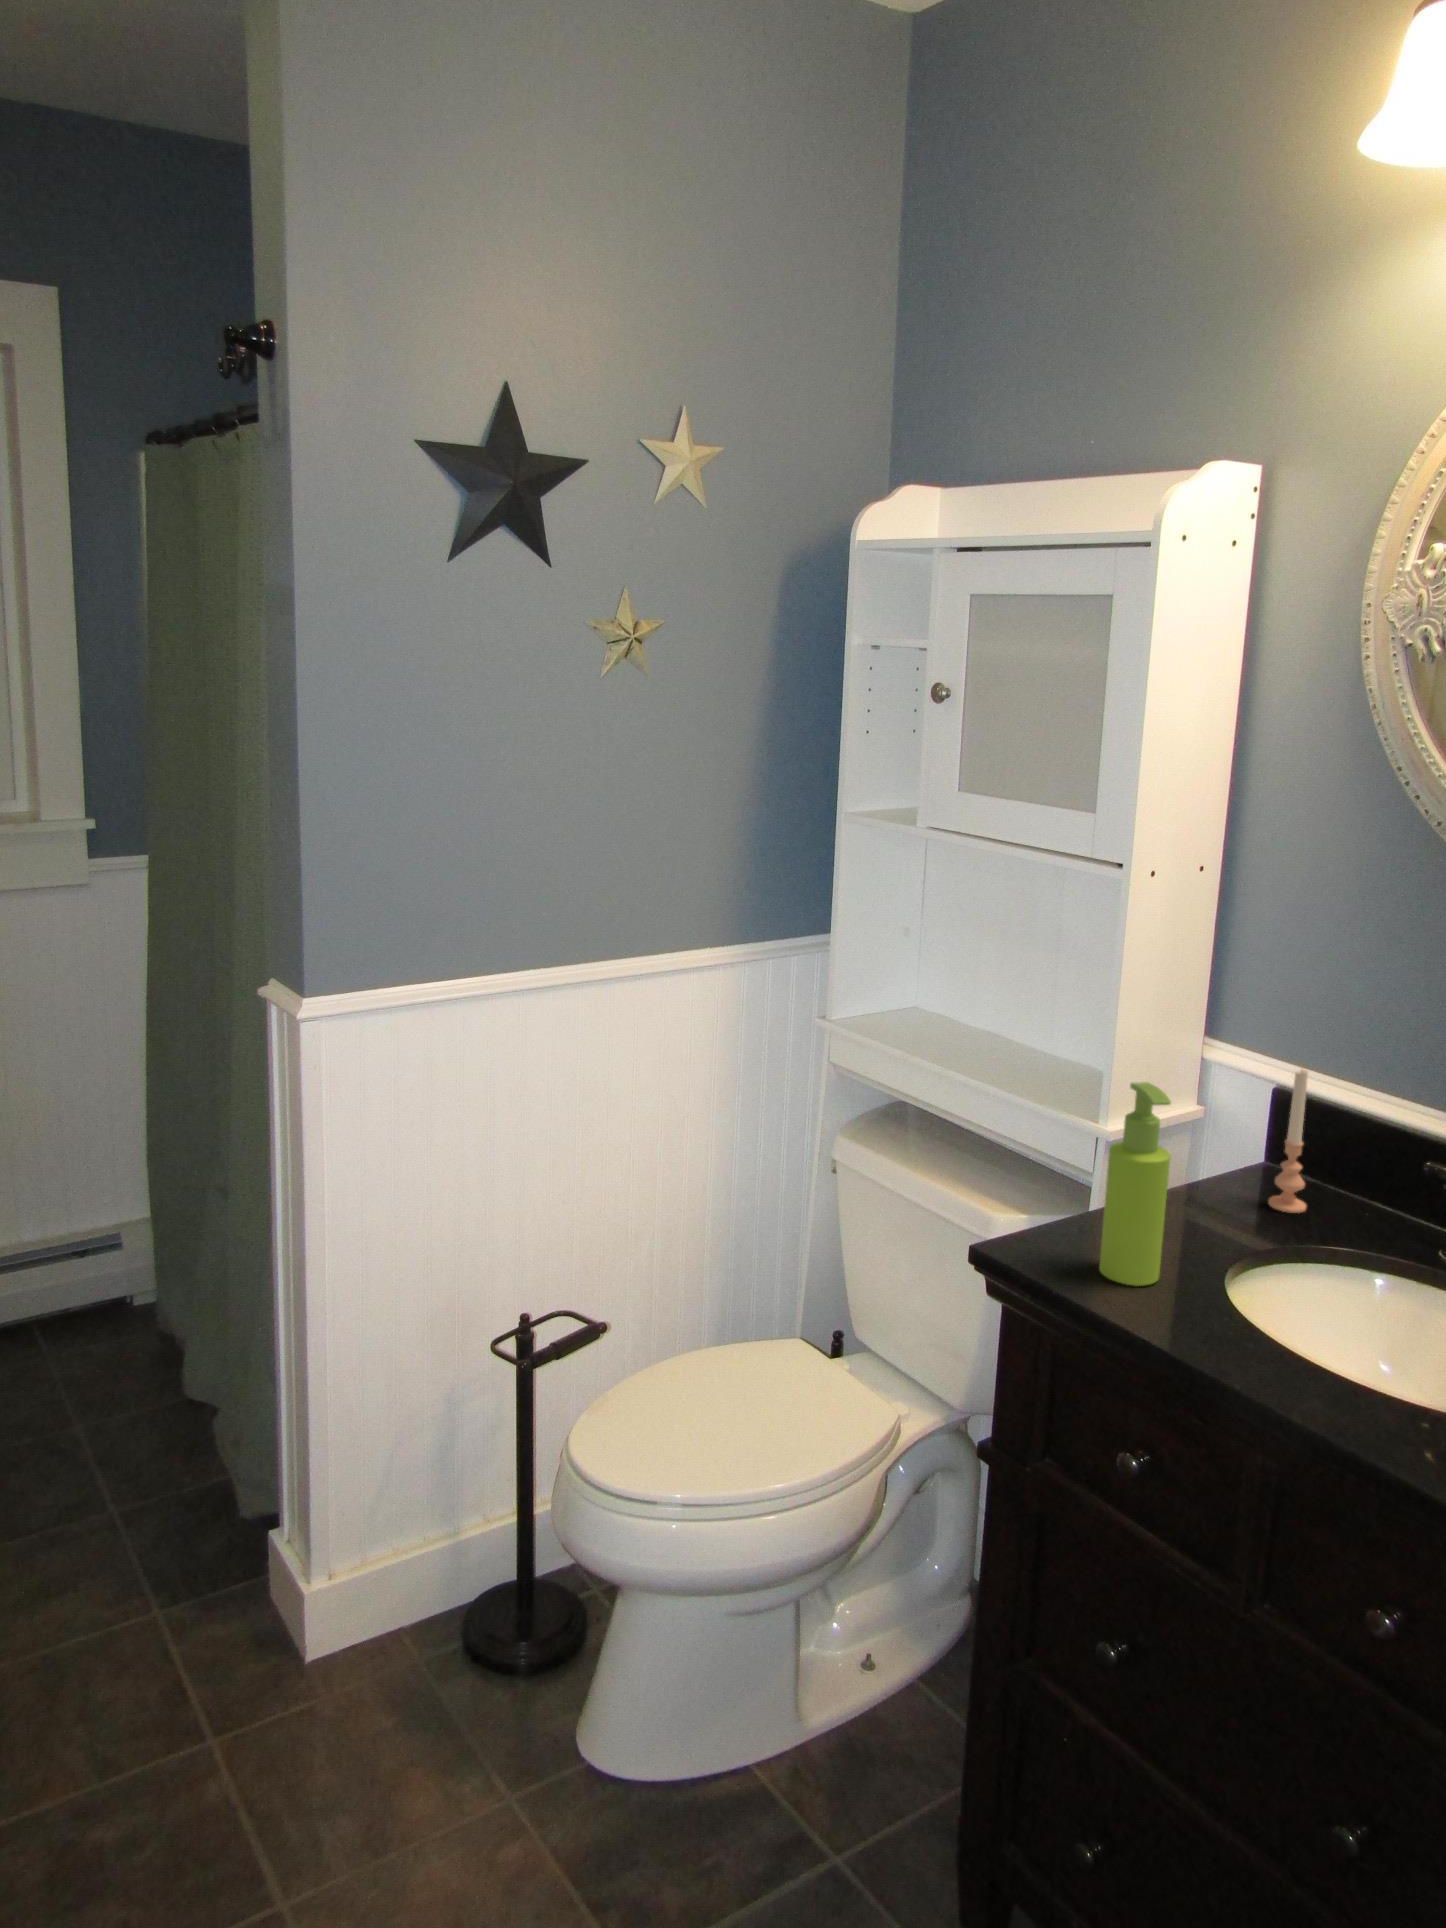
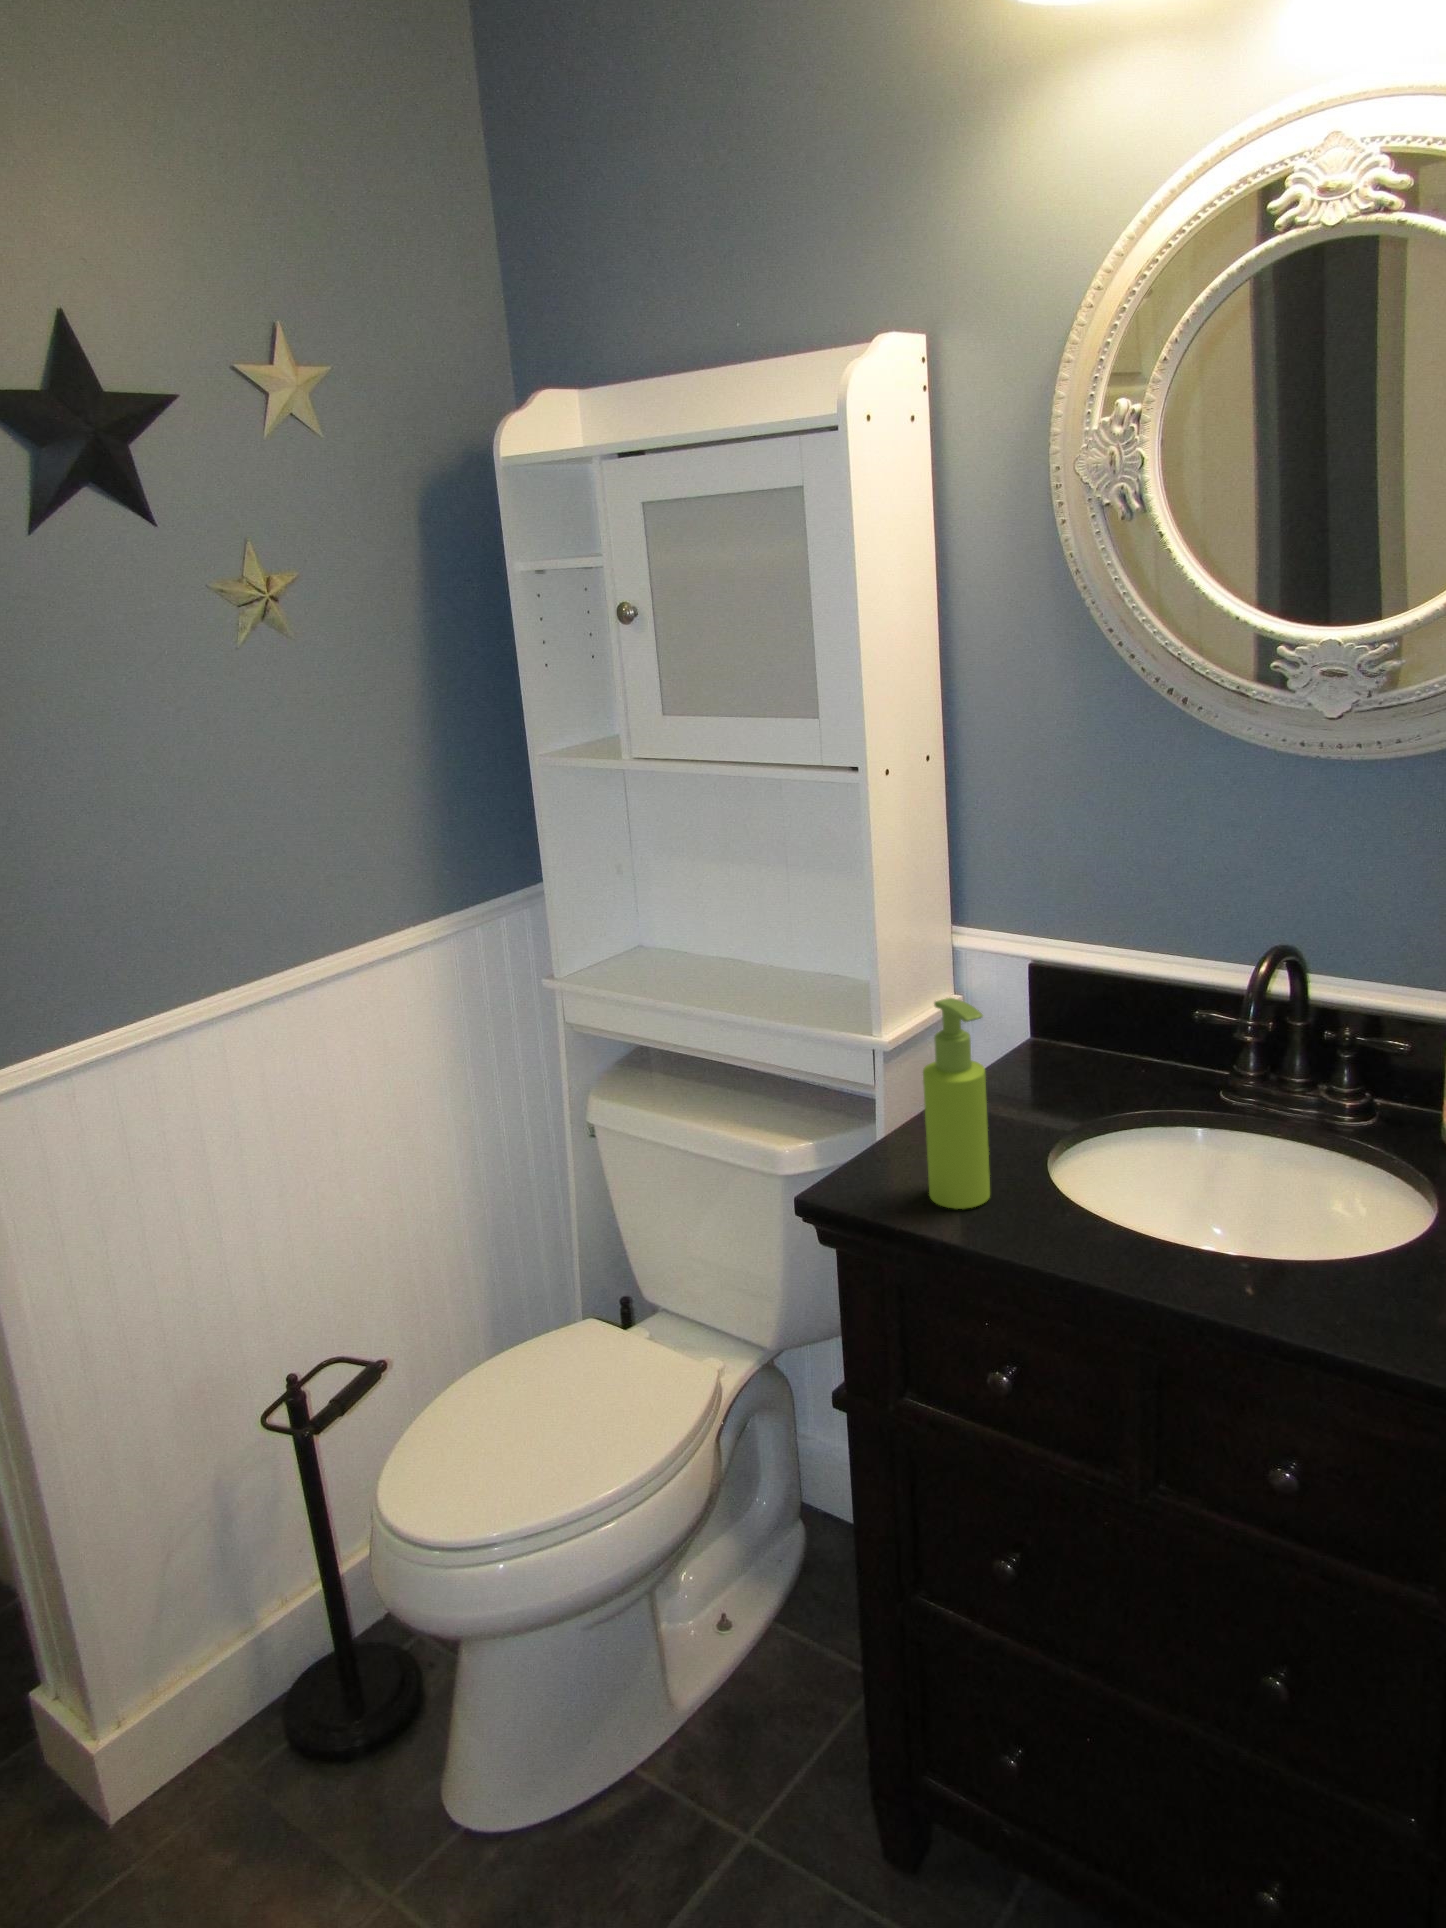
candle: present [1268,1069,1308,1213] -> none [1051,946,1088,1089]

